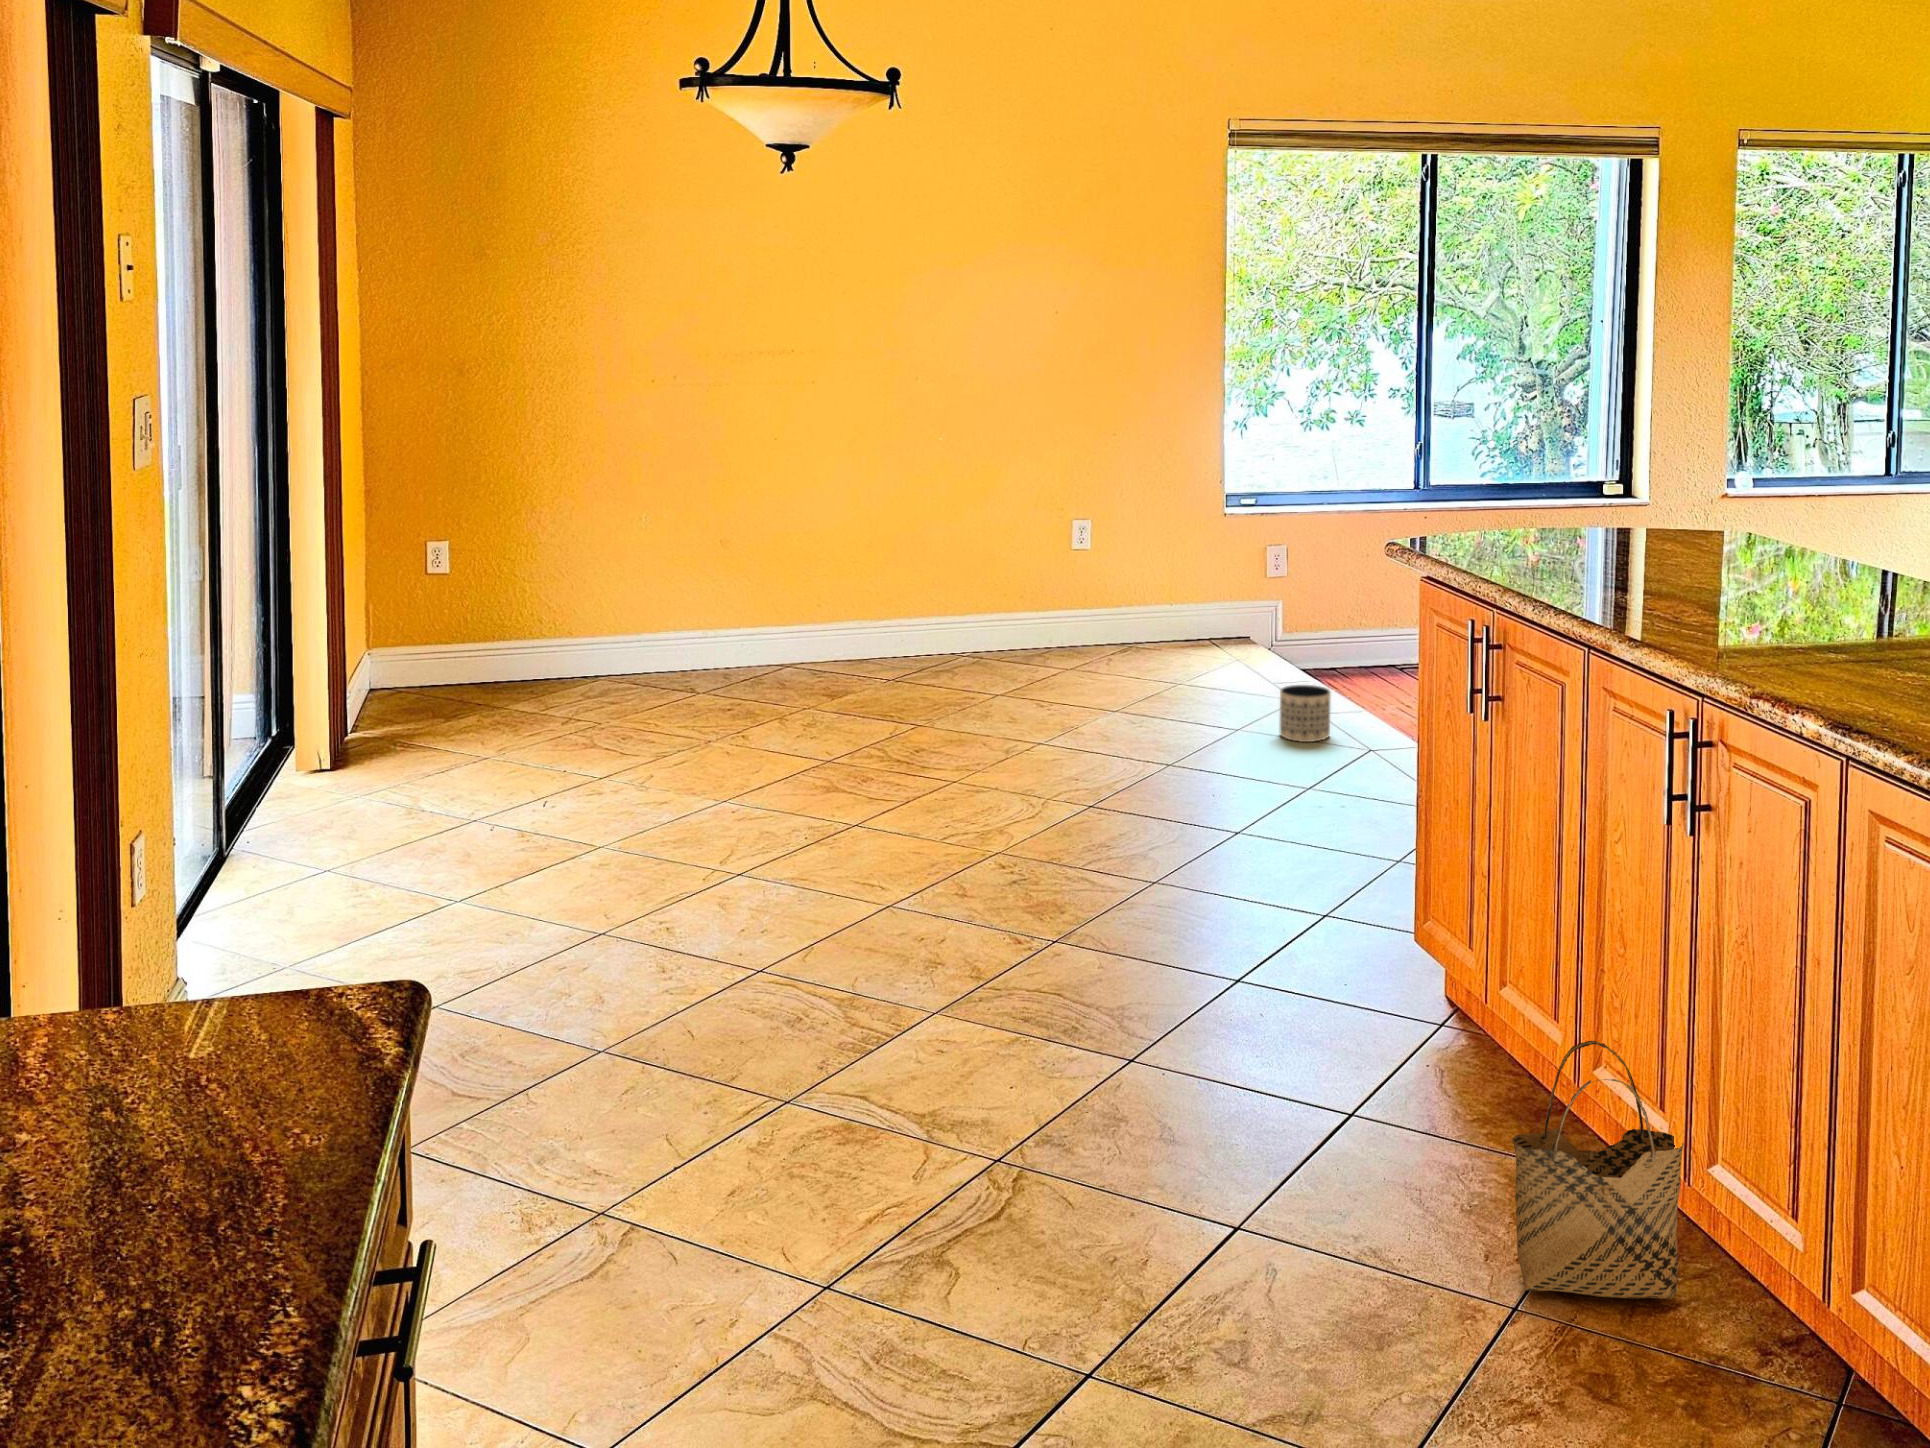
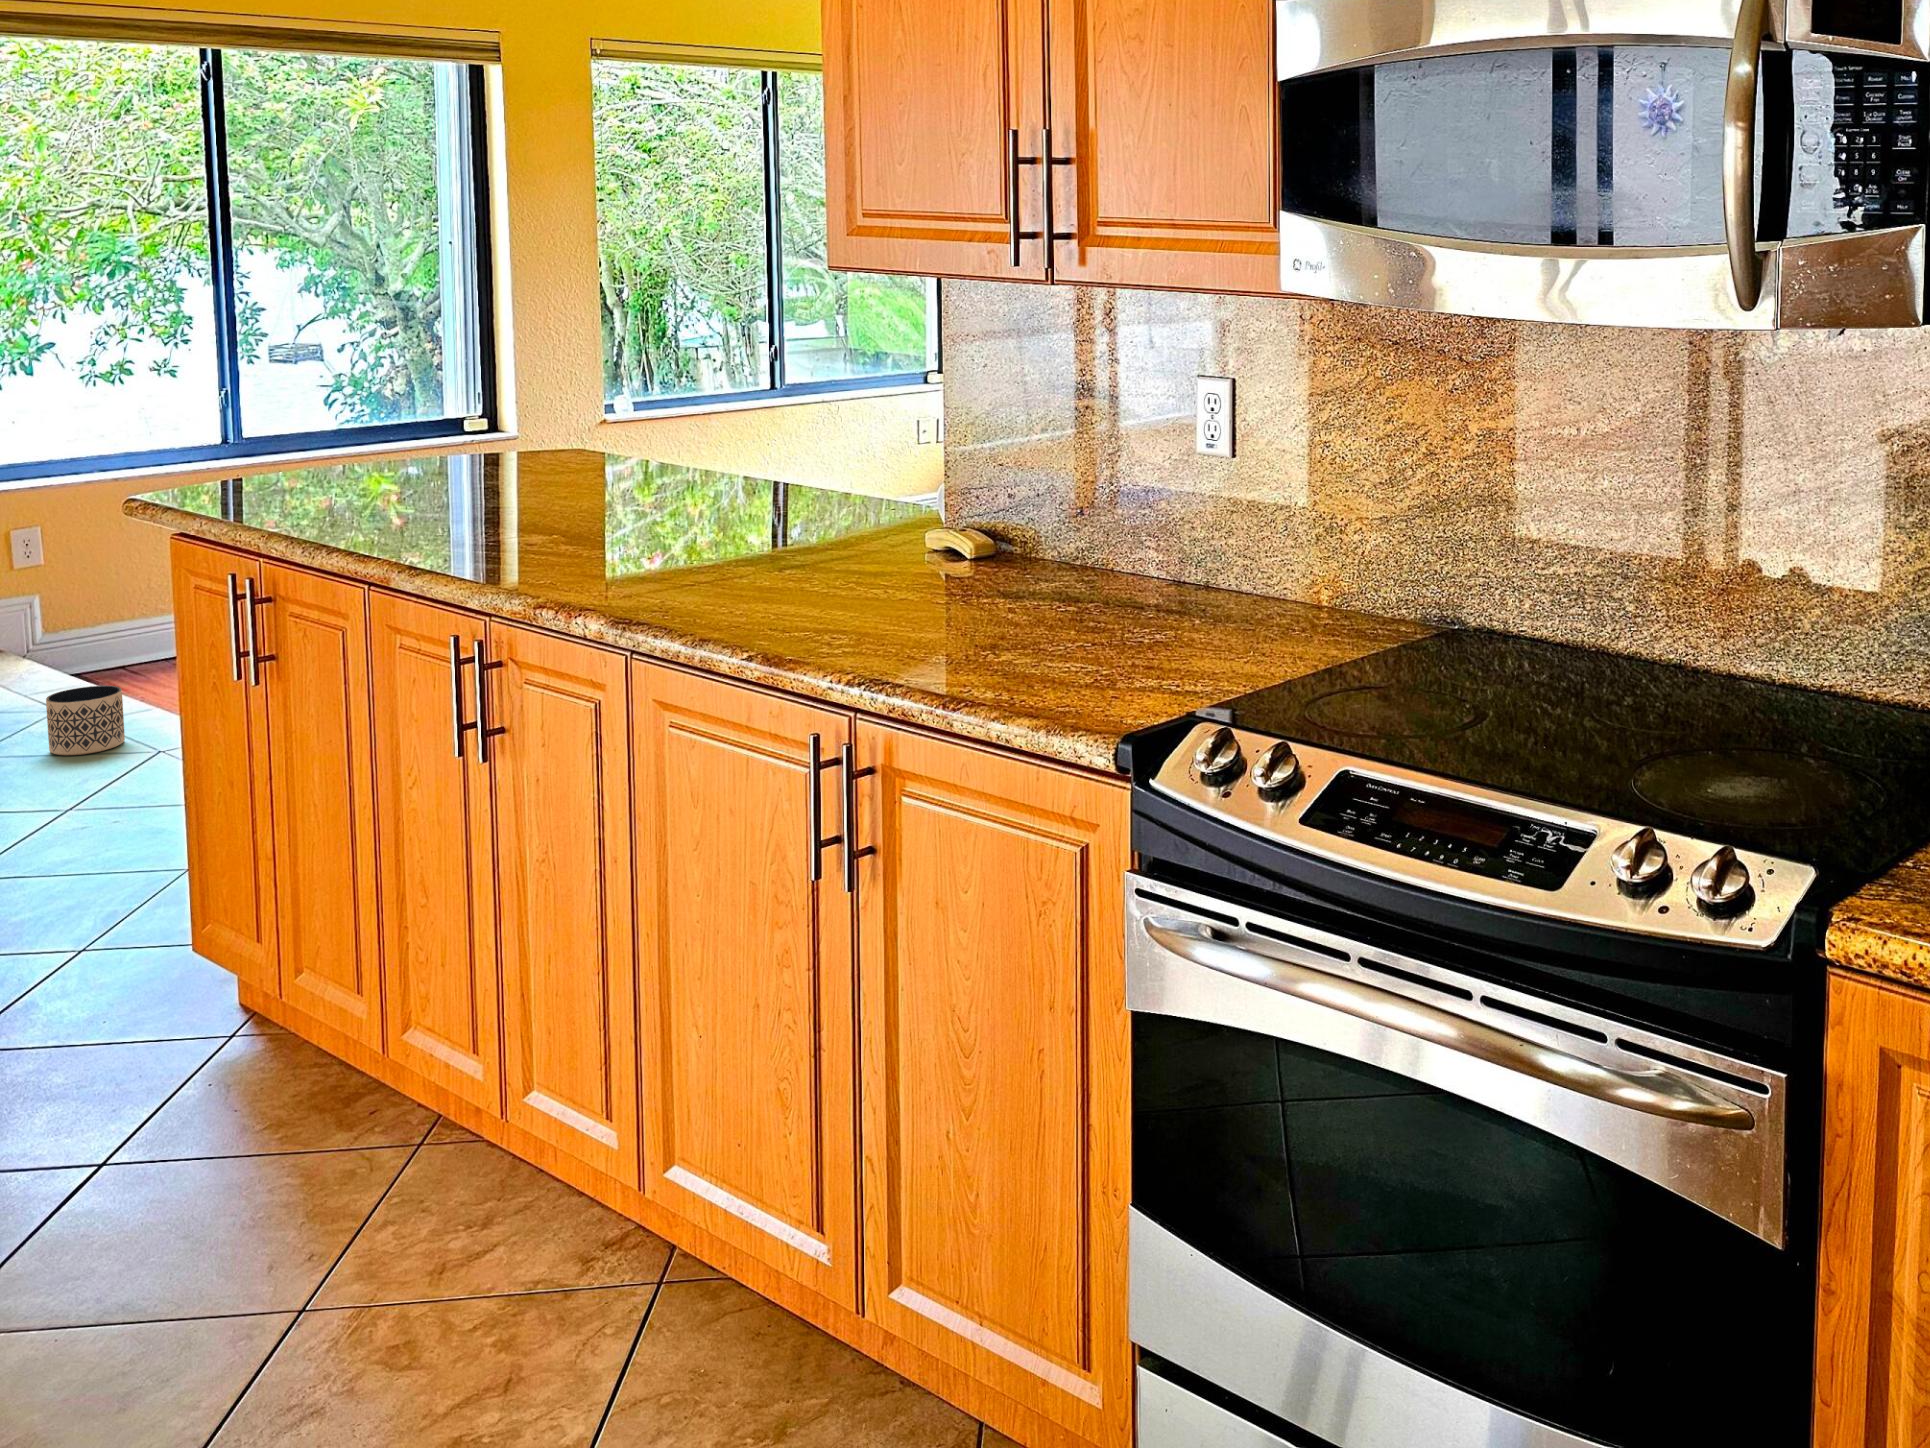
woven basket: present [1512,1041,1684,1299] -> none [289,1004,502,1298]

